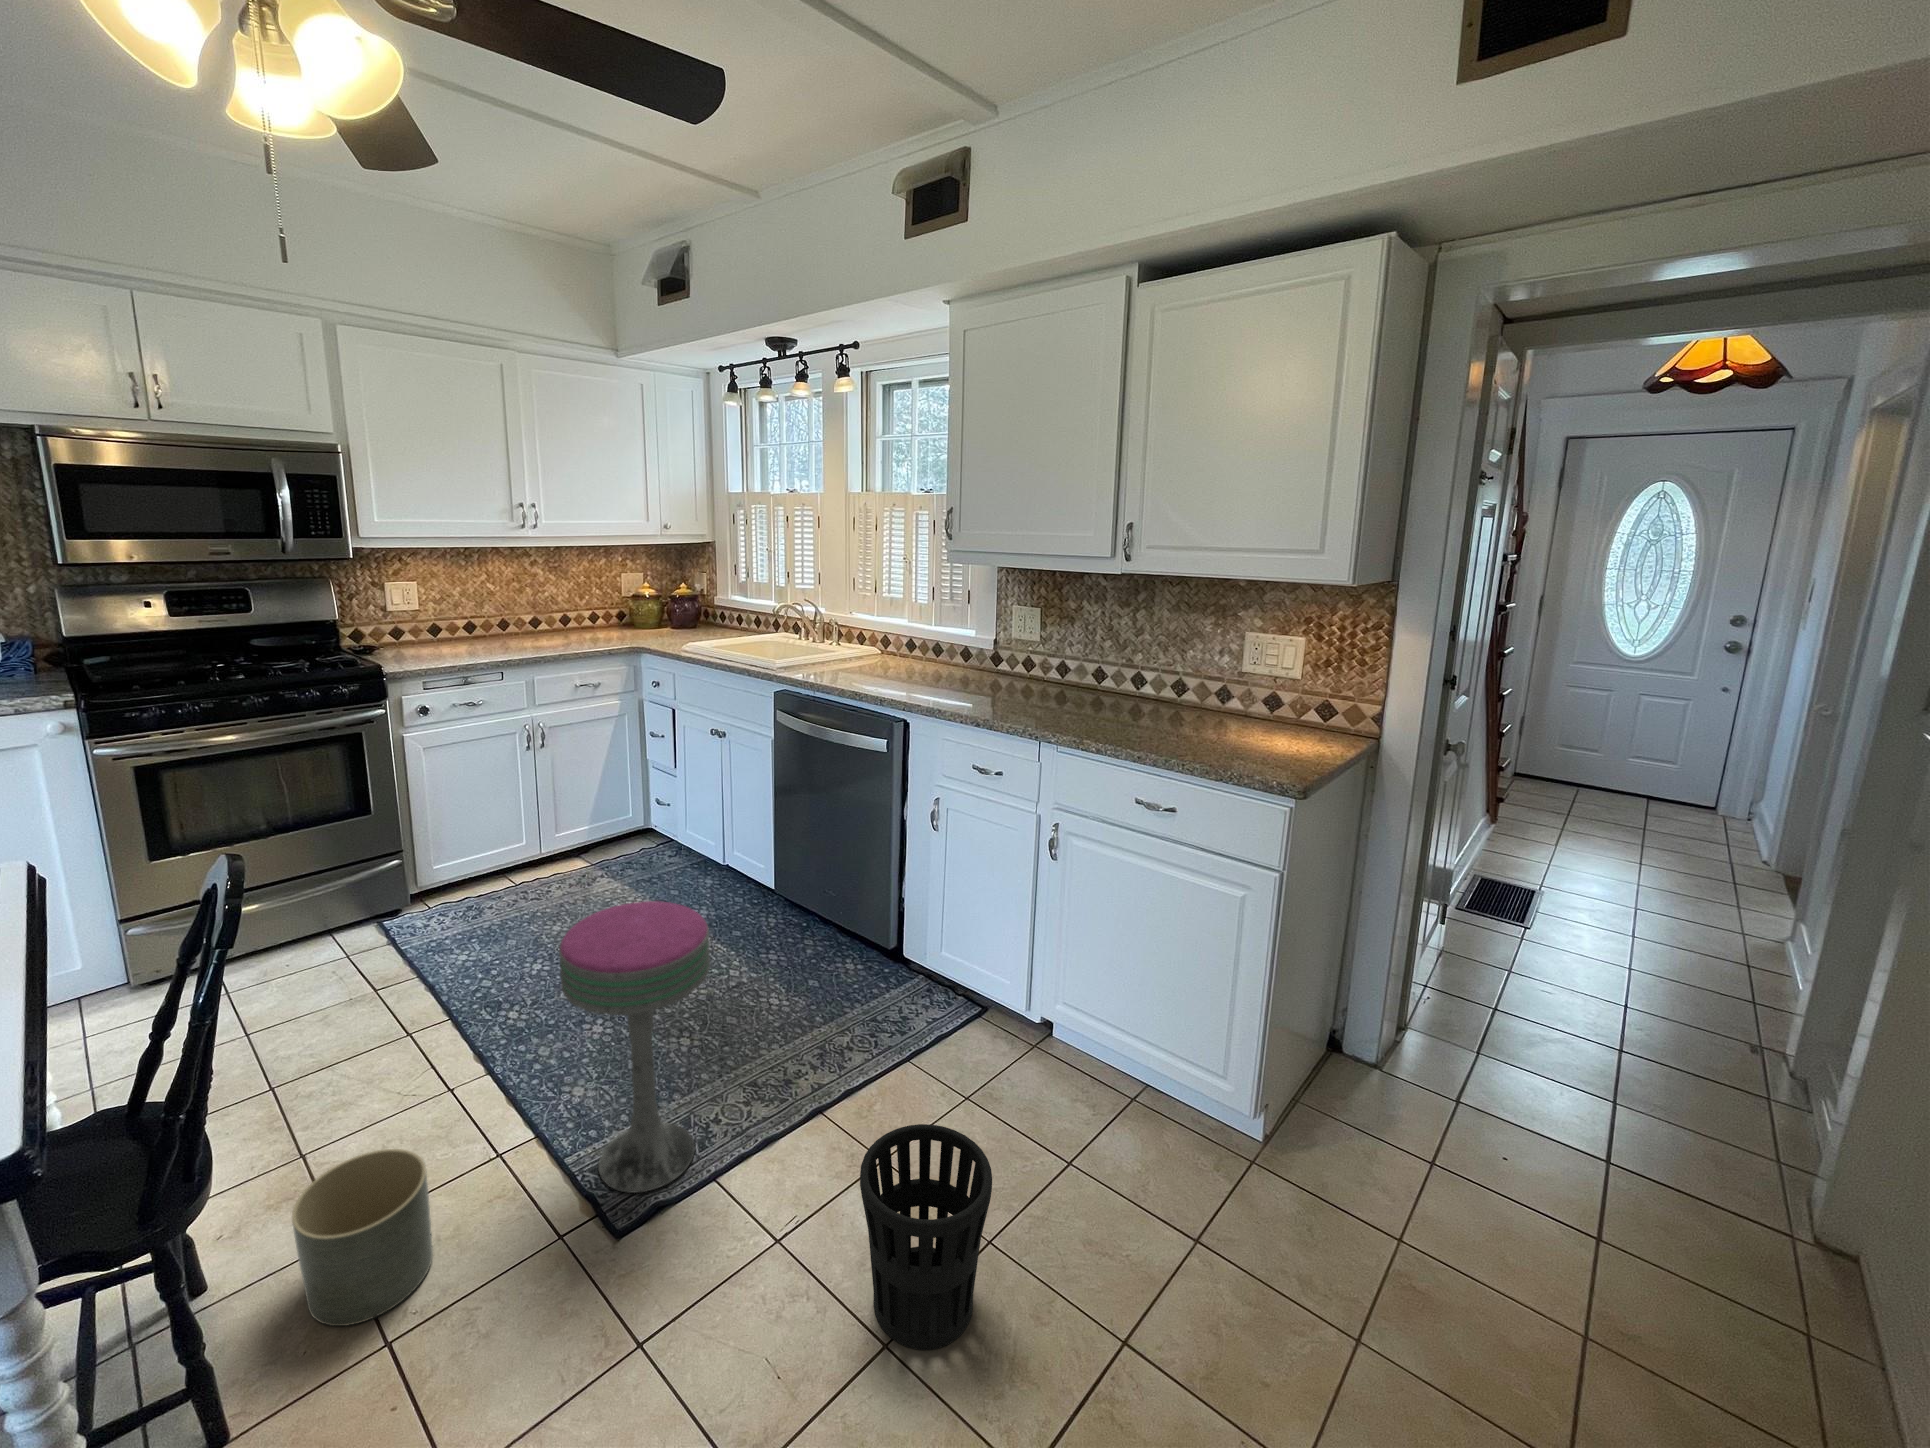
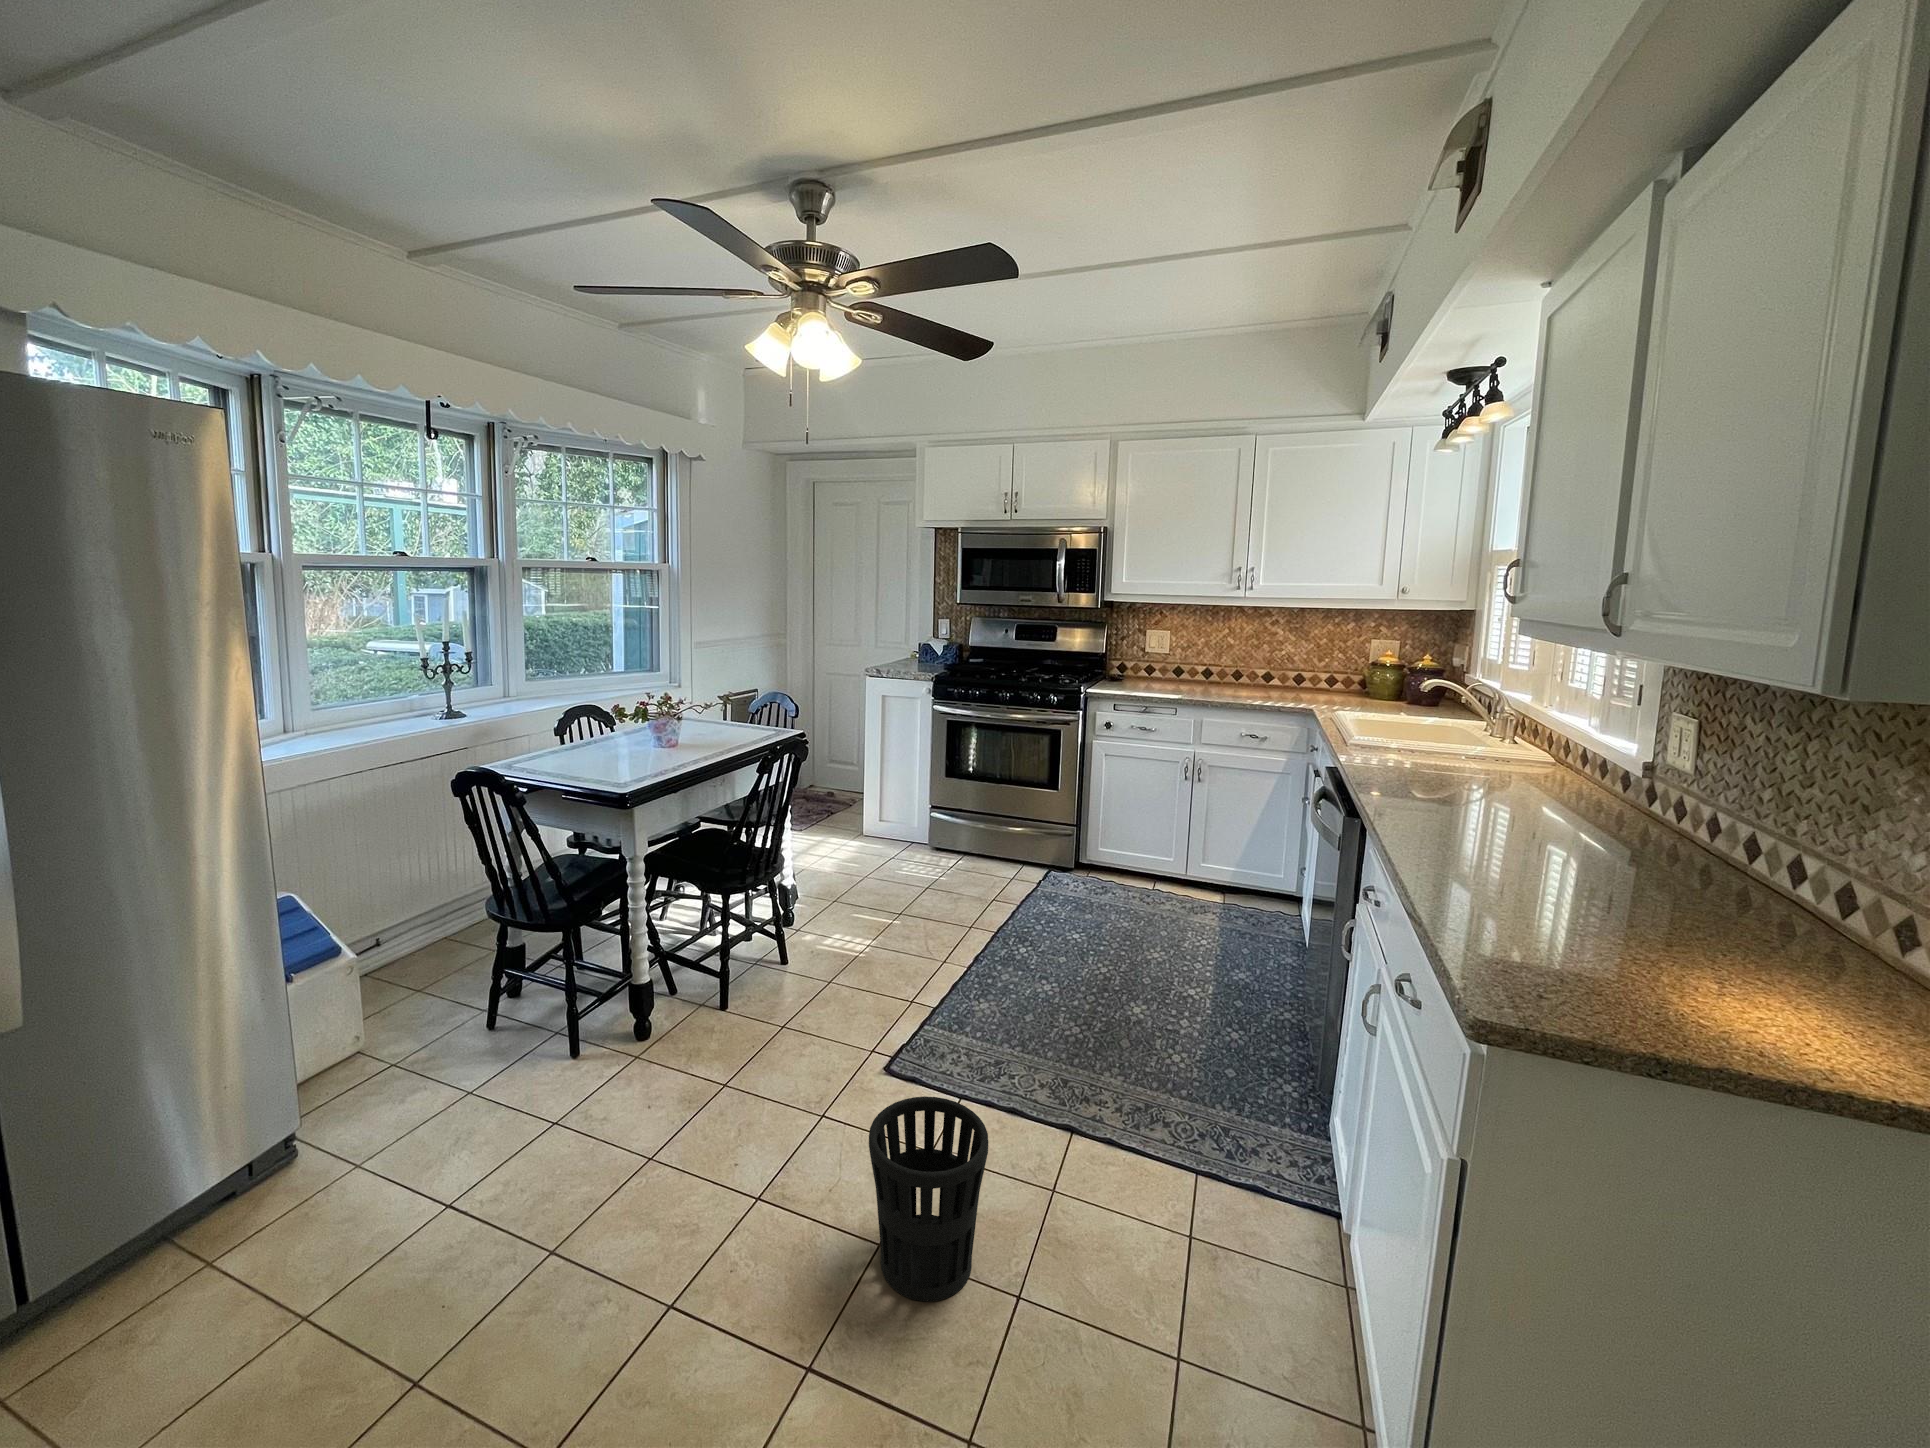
bar stool: present [559,901,710,1193] -> none [907,858,1016,1082]
planter: present [292,1149,433,1326] -> none [783,935,849,1021]

